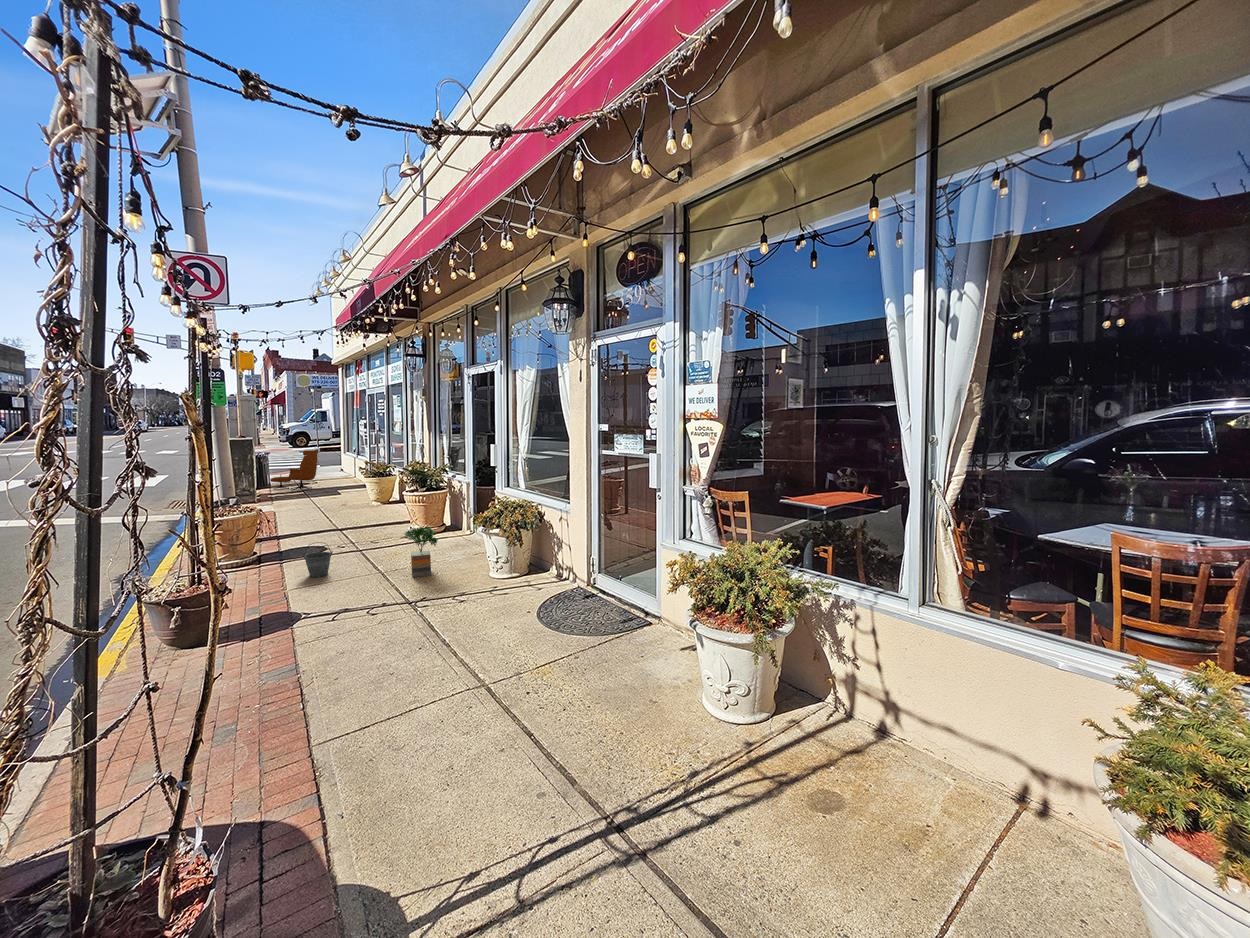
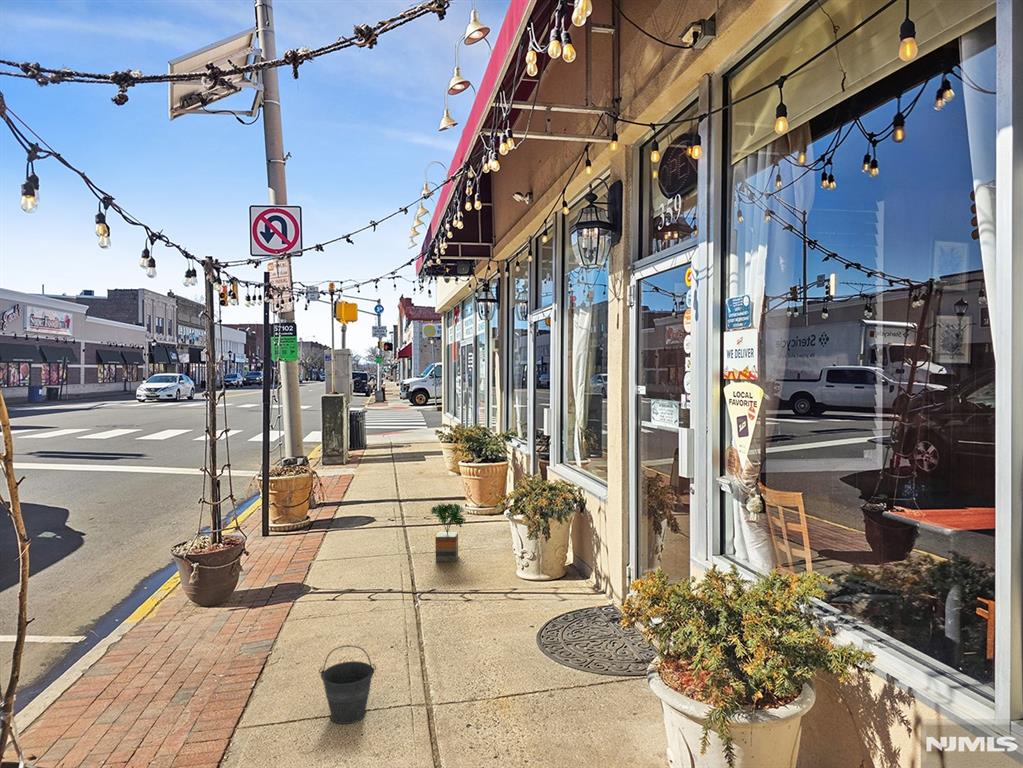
lounge chair: present [270,450,318,491] -> none [367,408,410,452]
bucket: present [302,542,333,577] -> present [319,645,376,724]

